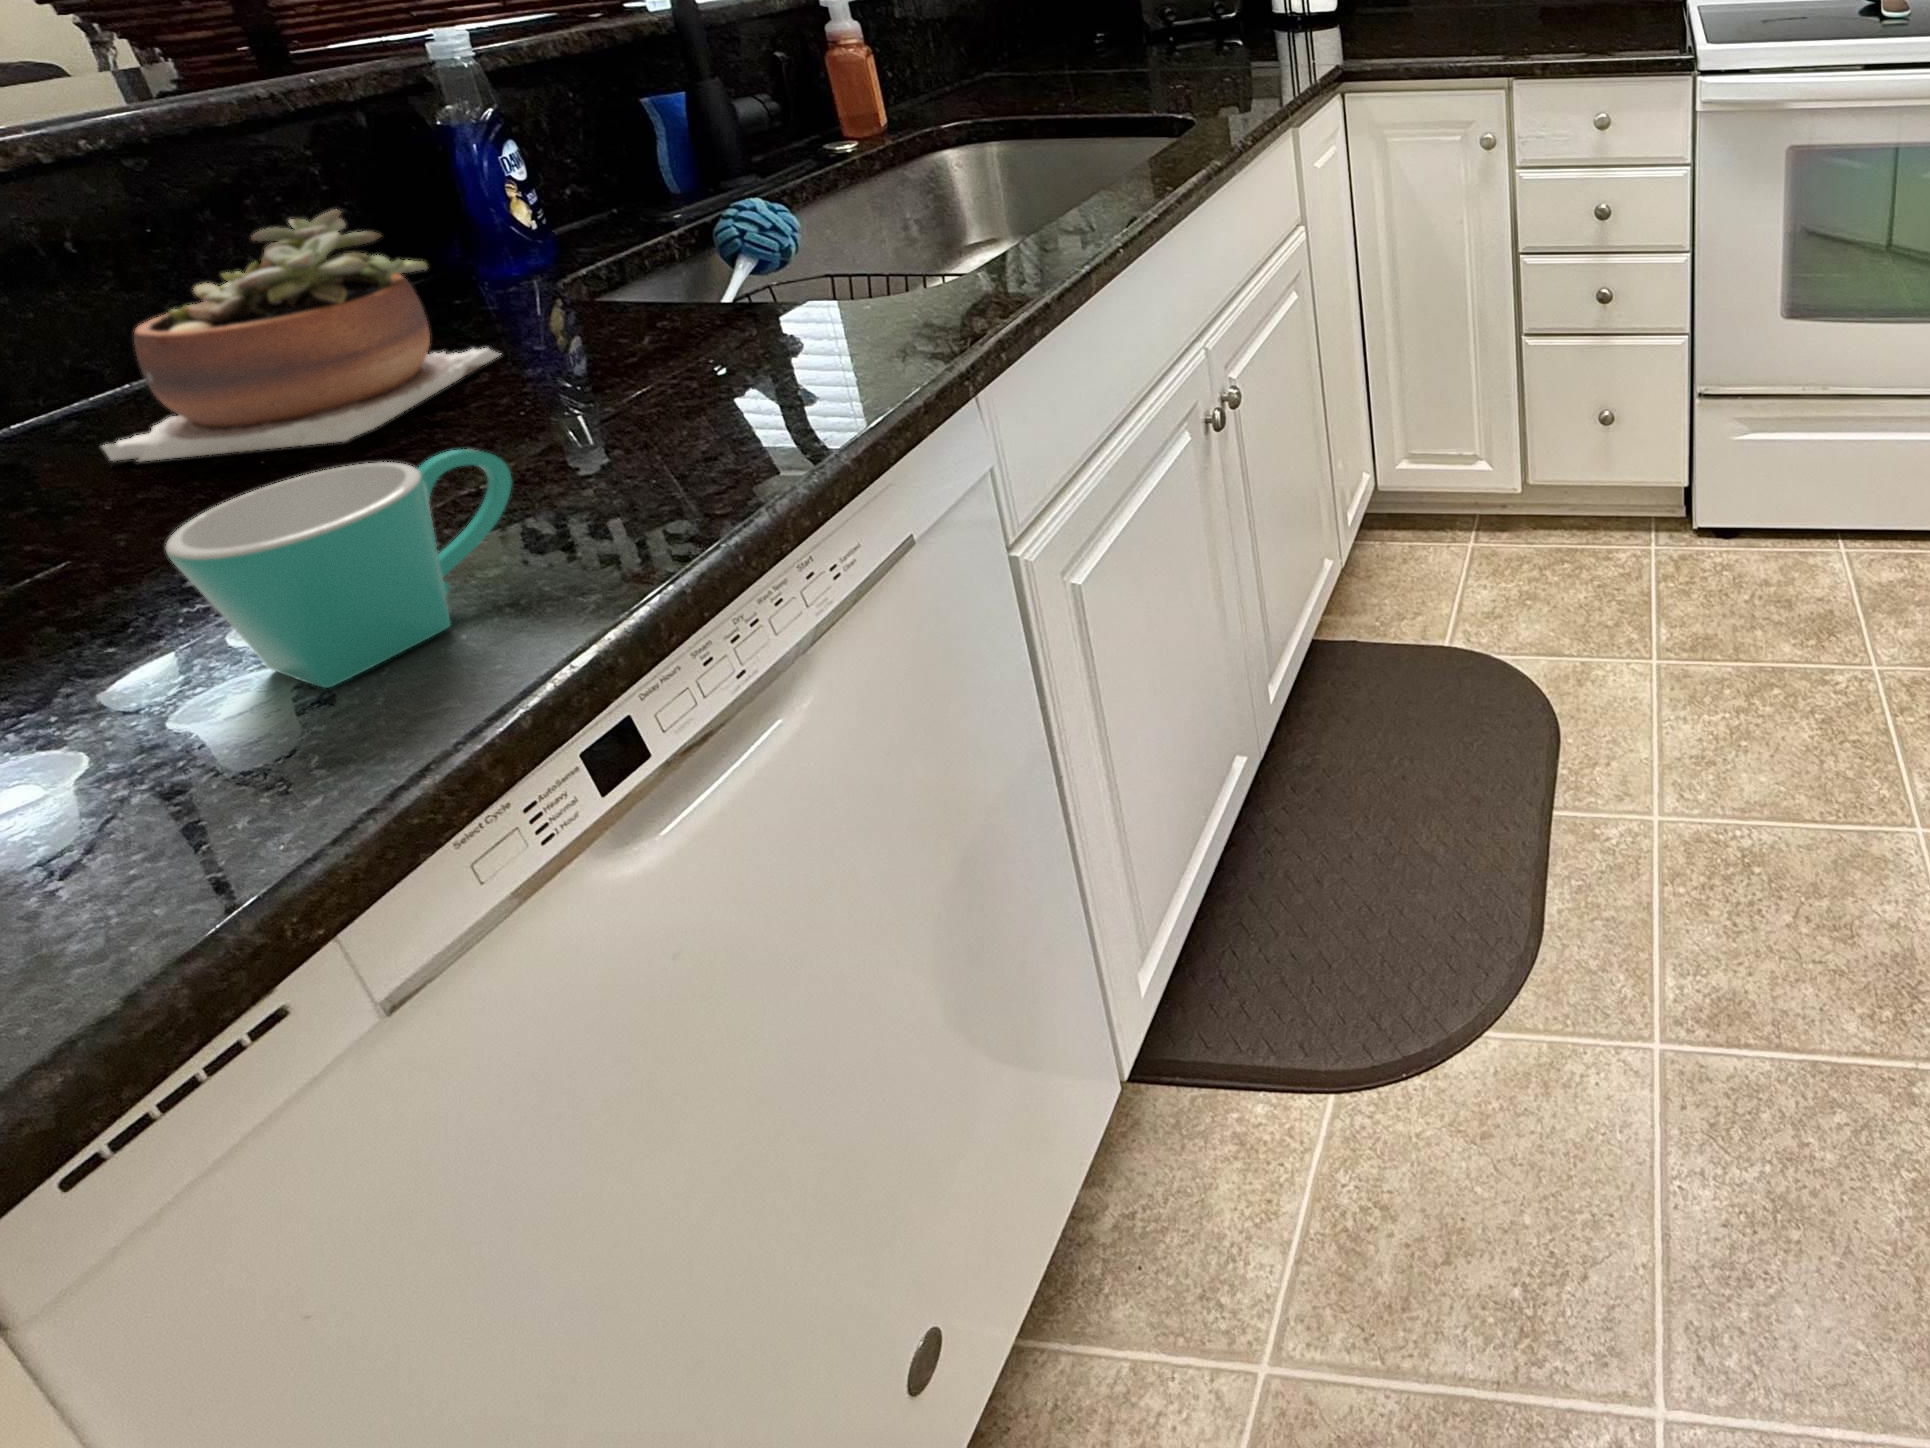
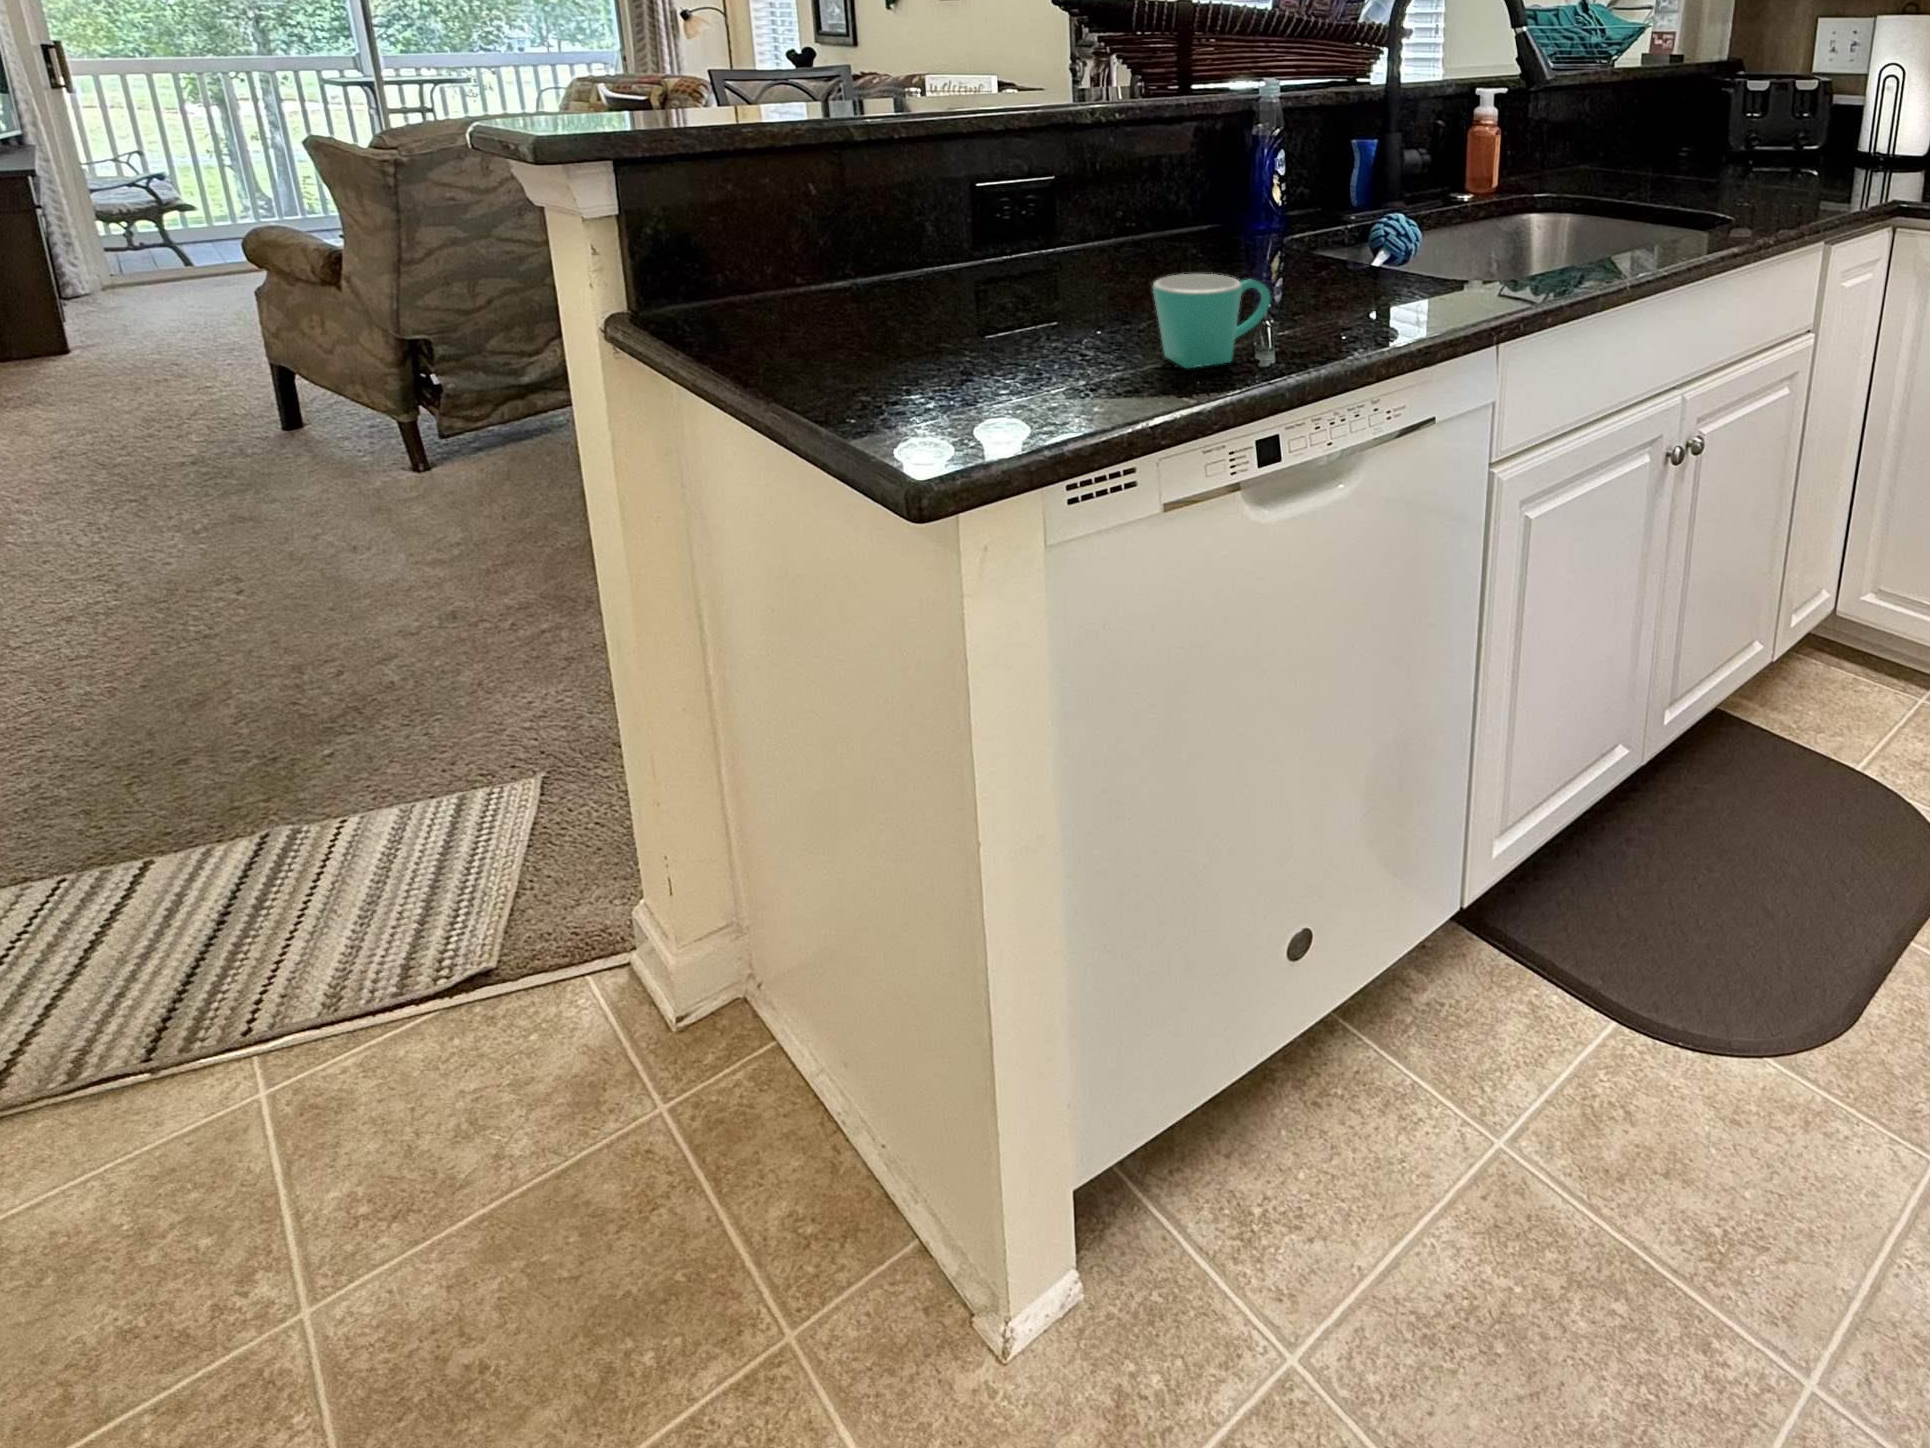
succulent plant: present [102,210,501,461] -> none [1103,169,1260,286]

